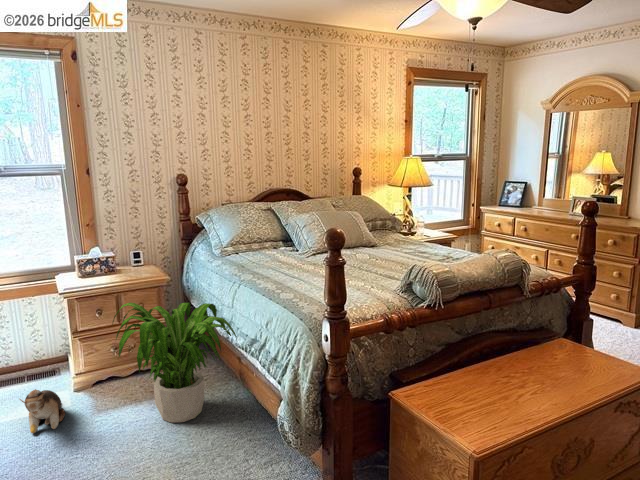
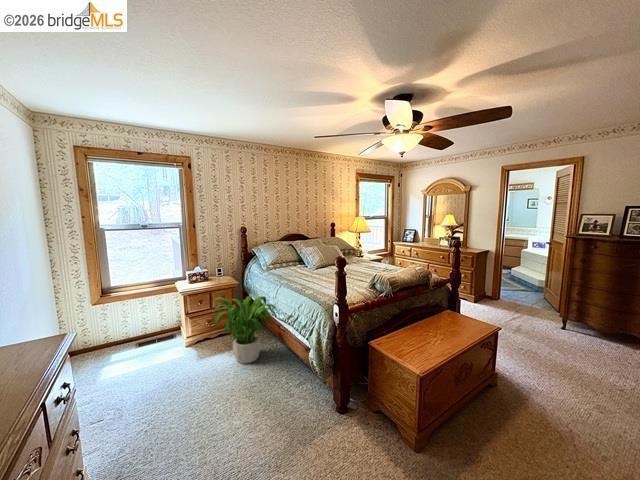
plush toy: present [20,389,65,433] -> none [157,348,182,374]

